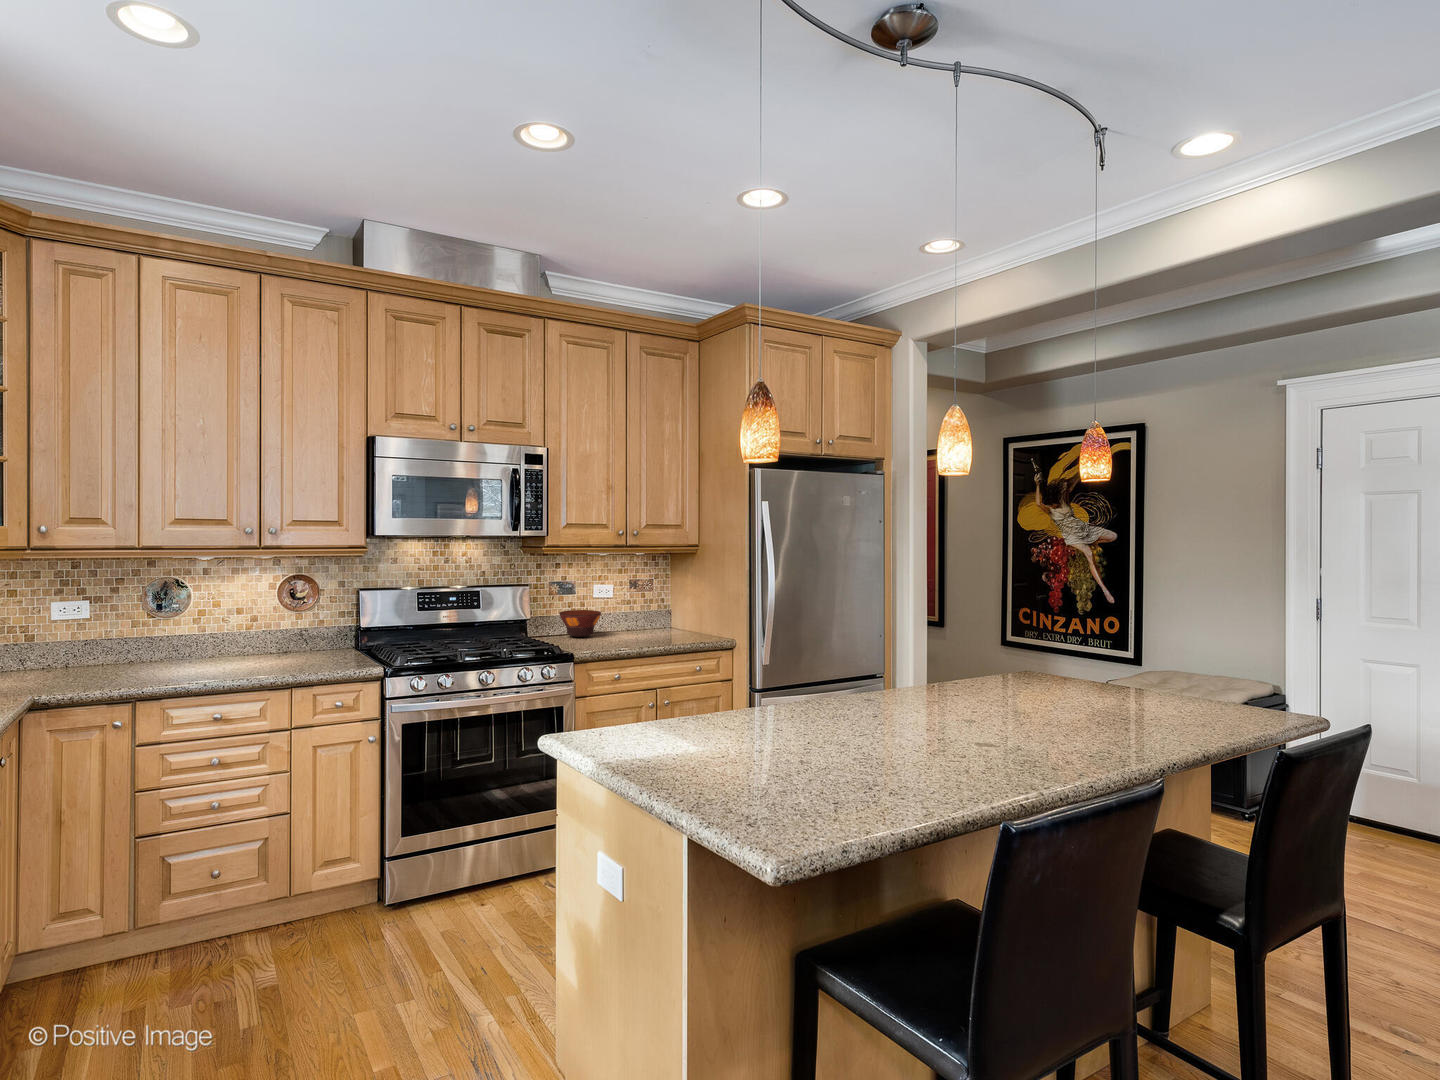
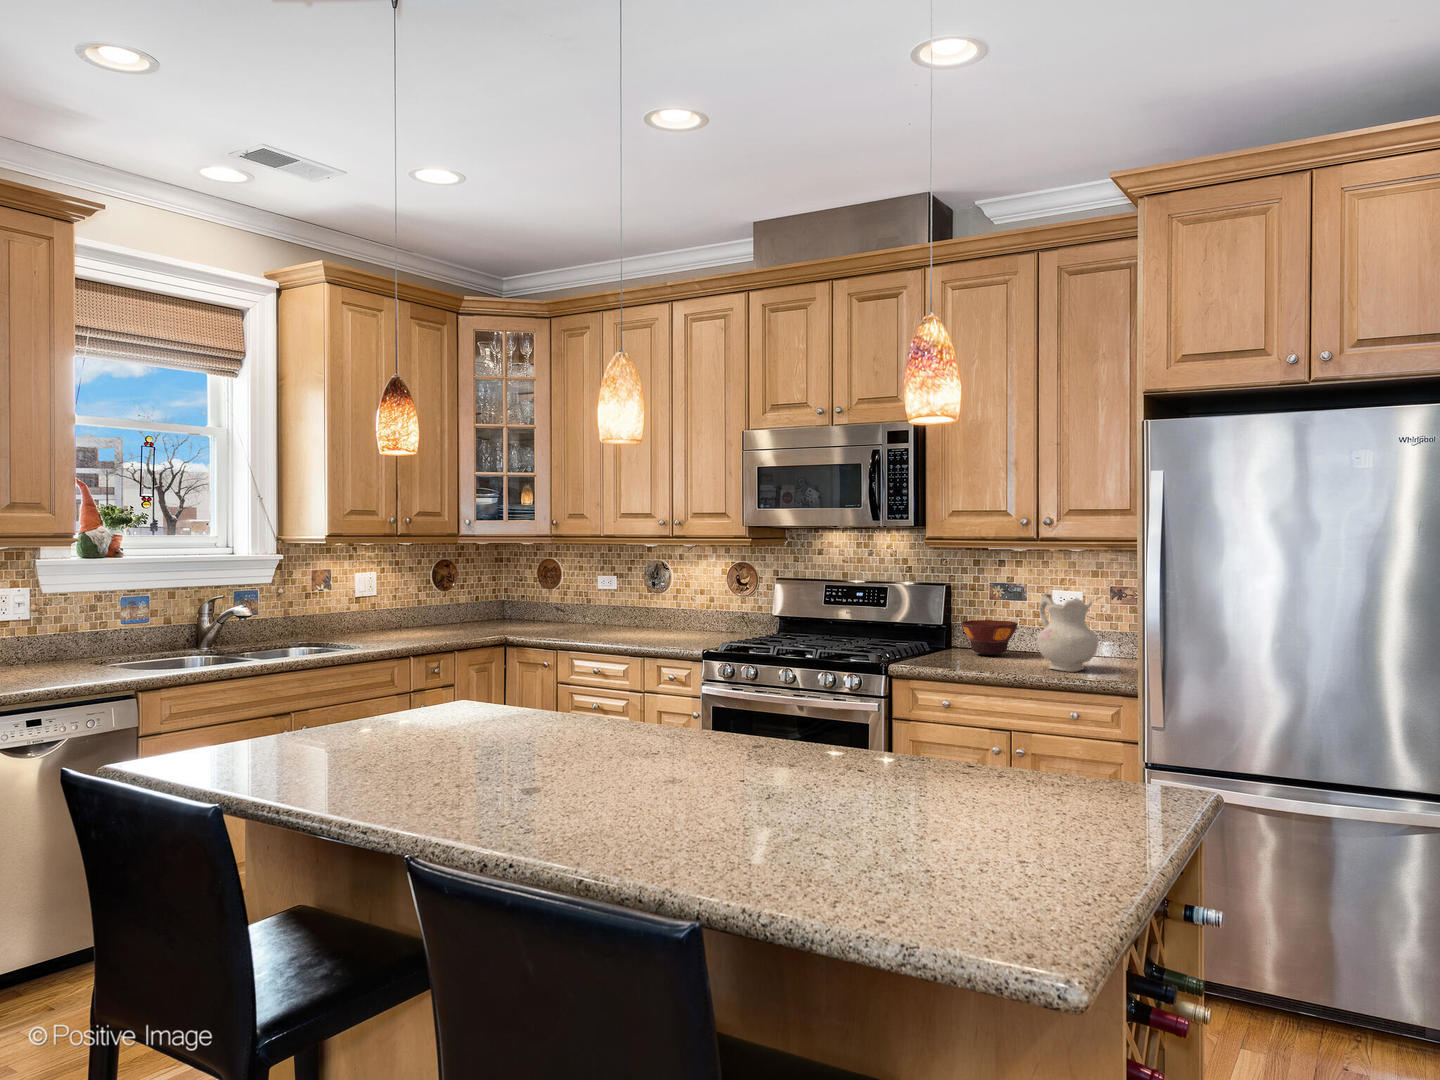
ceramic pitcher: none [633,588,678,640] -> present [1037,594,1098,672]

